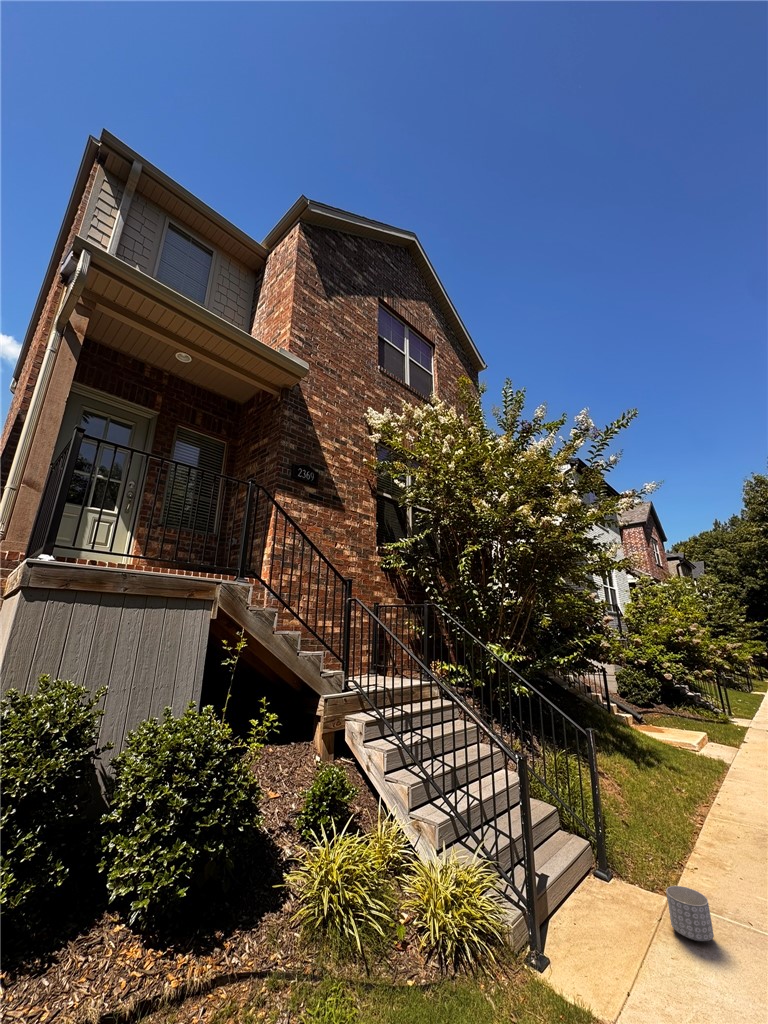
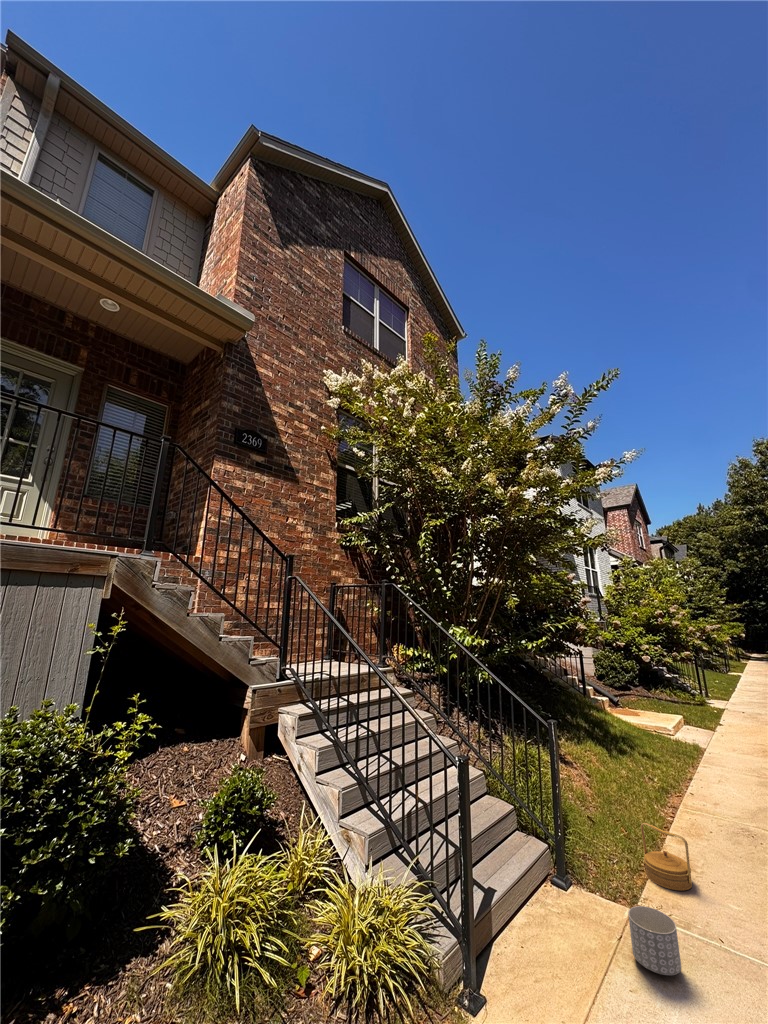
basket: none [672,821,721,880] -> present [641,823,692,891]

